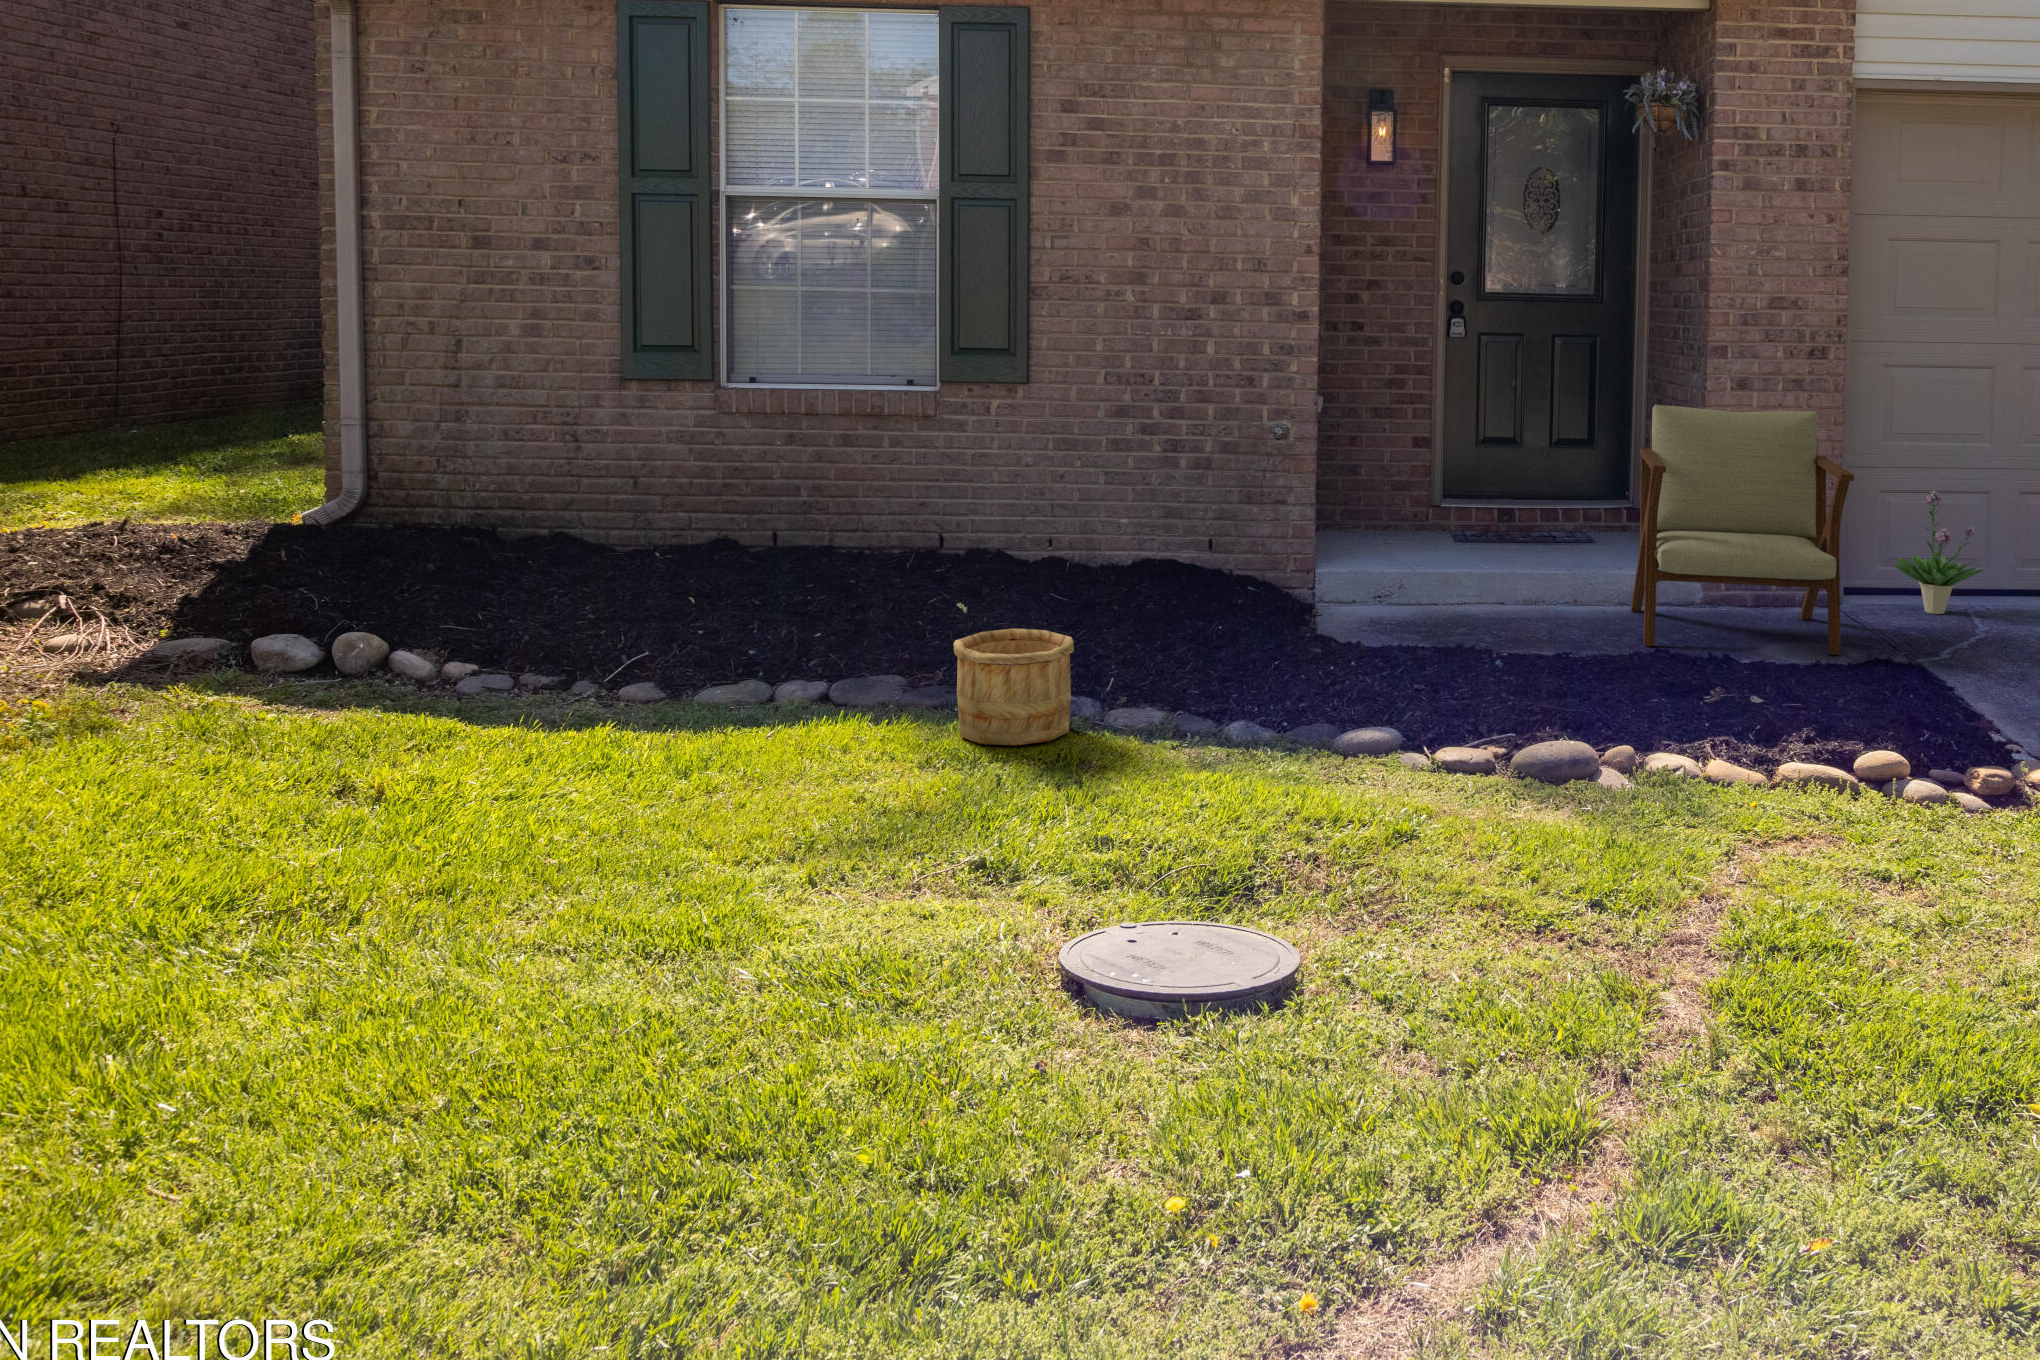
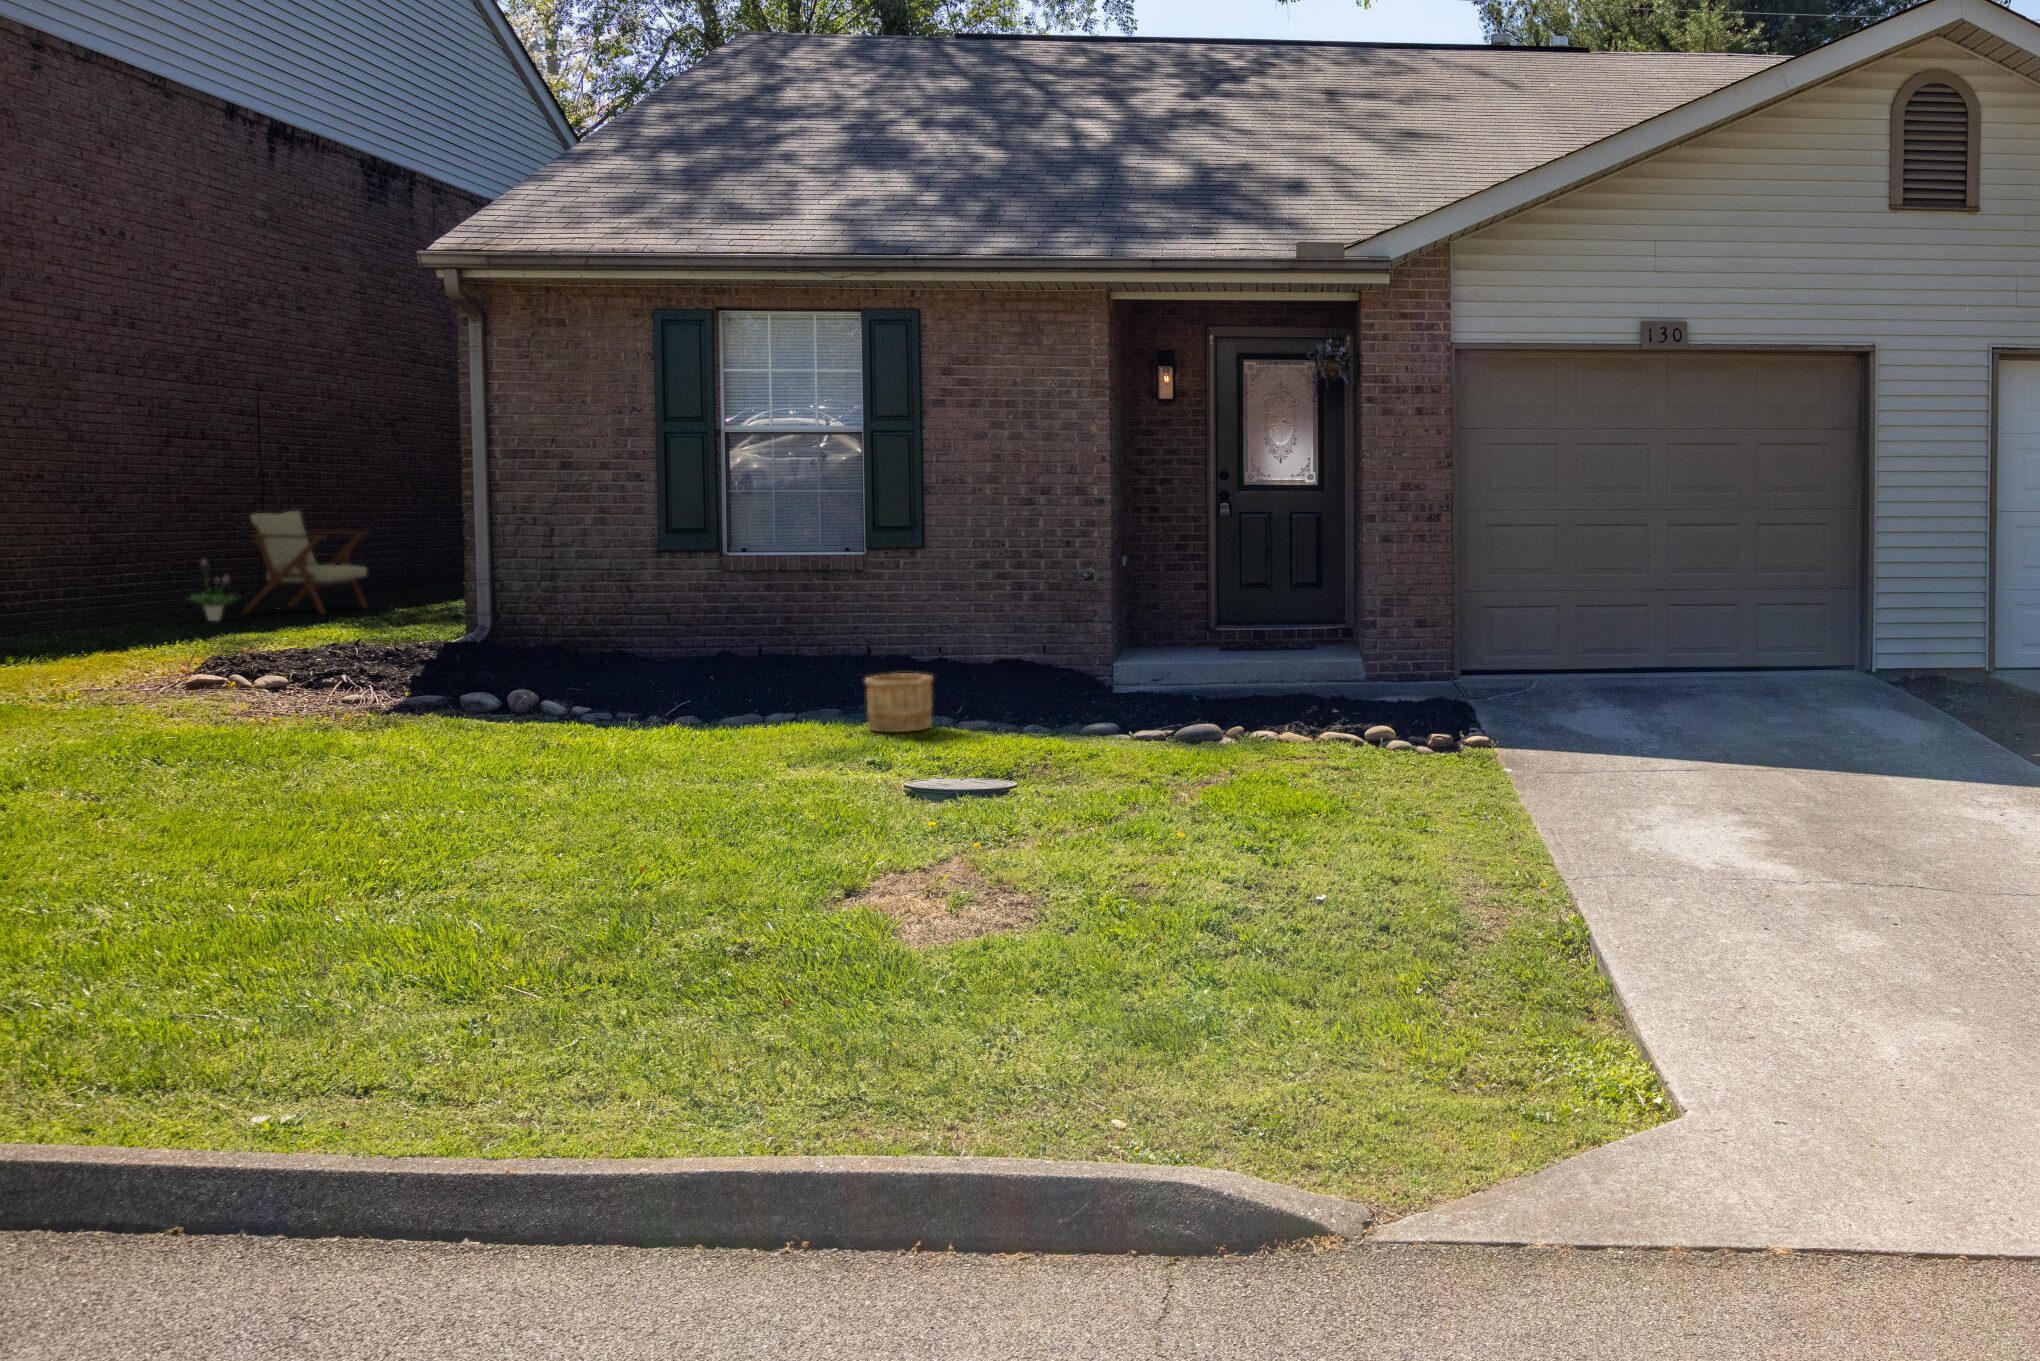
lounge chair: present [1631,405,1854,655] -> present [243,511,367,614]
potted plant: present [1893,491,1985,614] -> present [190,560,236,621]

